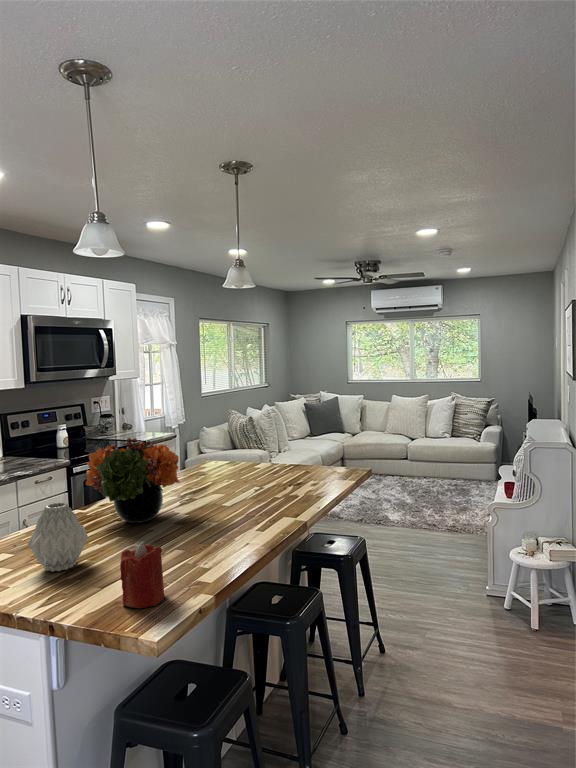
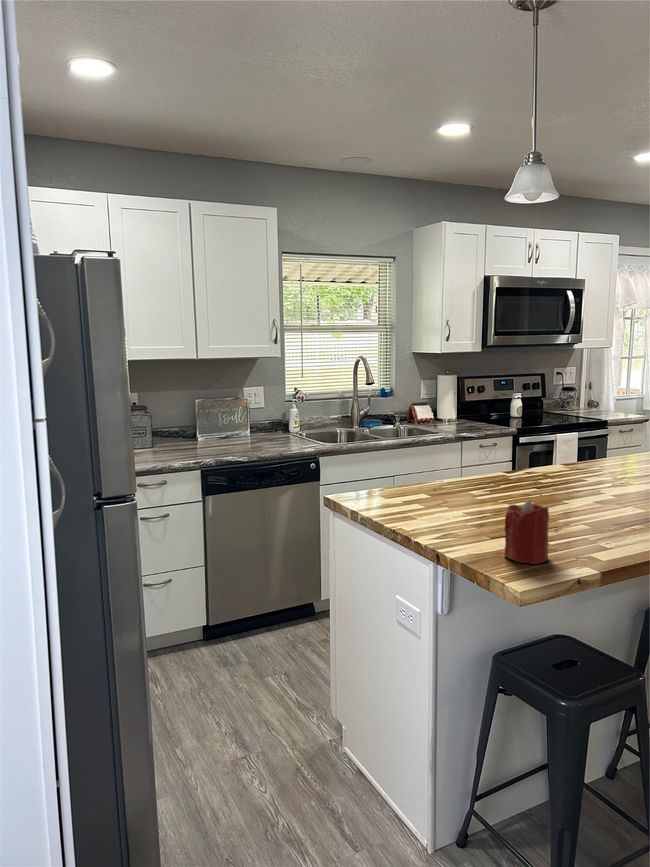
flower arrangement: present [86,438,180,523] -> none [505,402,612,493]
vase: present [28,503,88,572] -> none [438,453,492,517]

